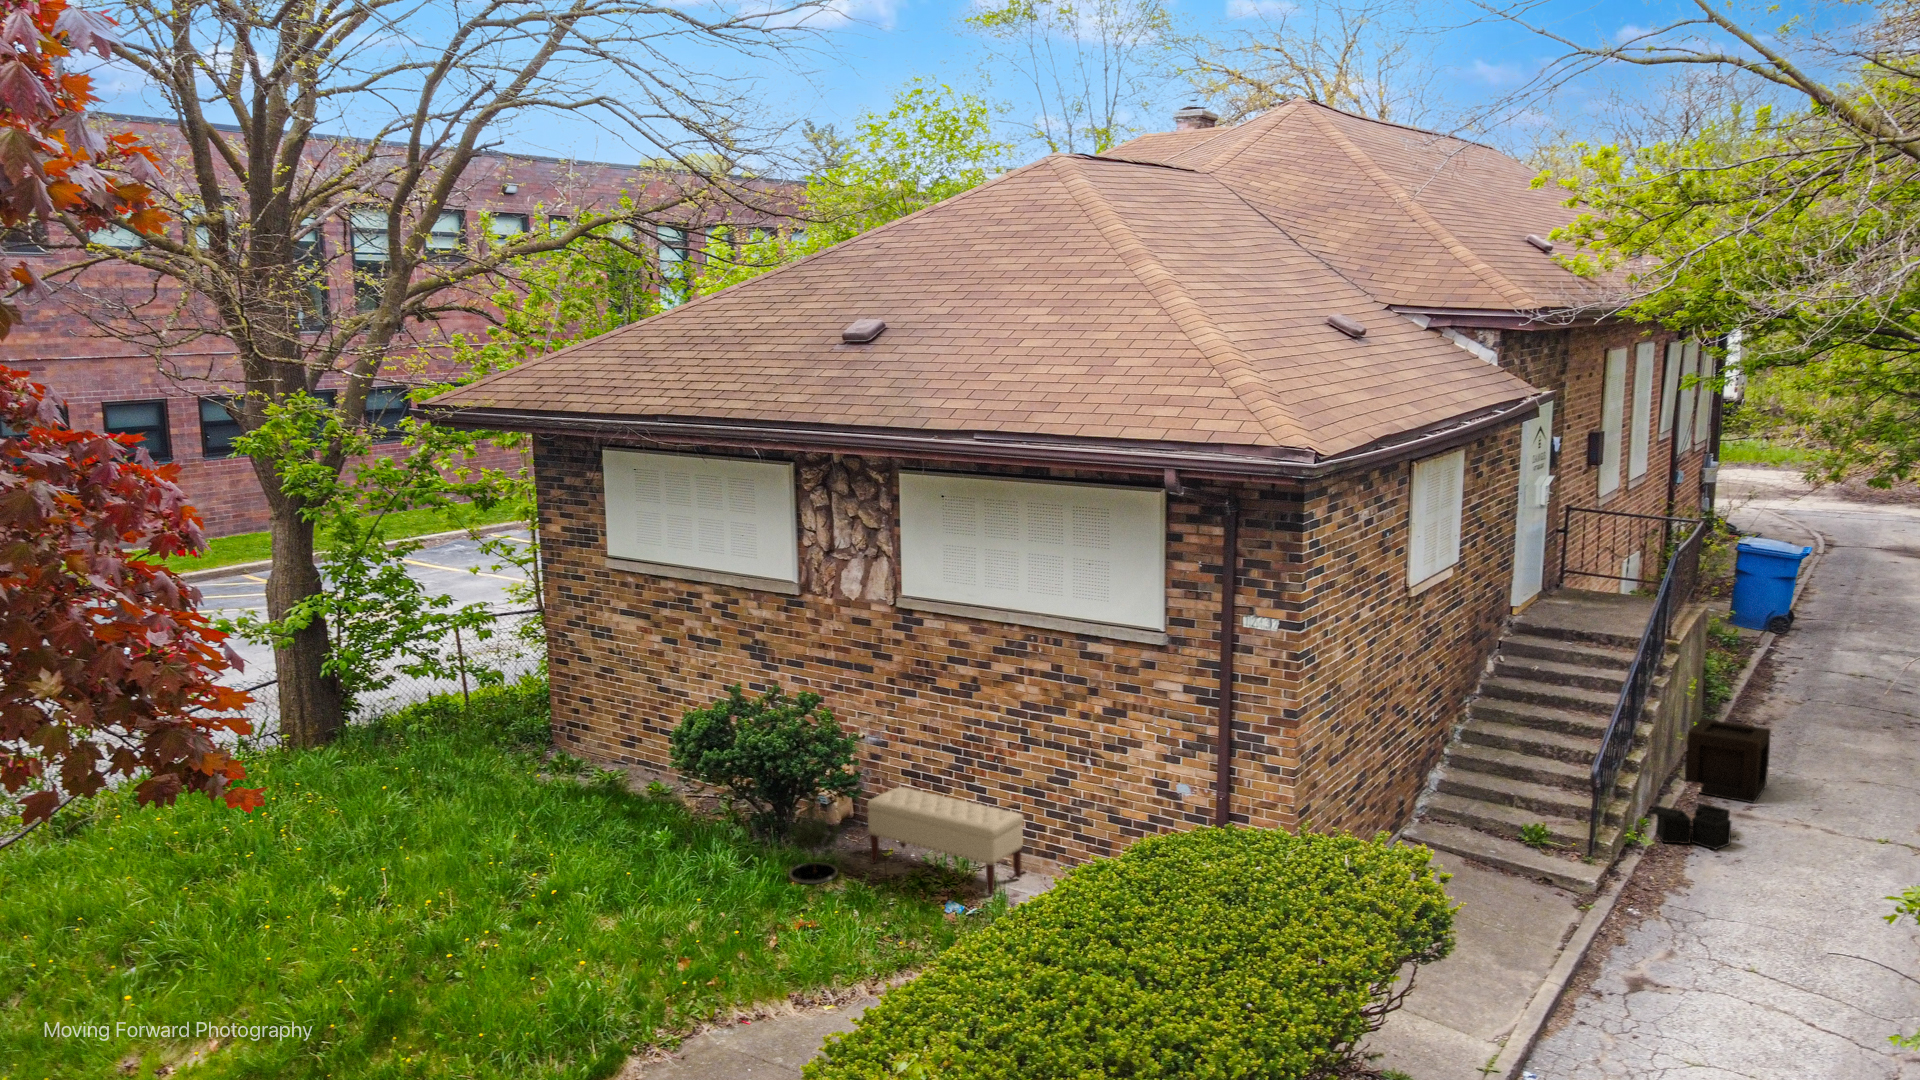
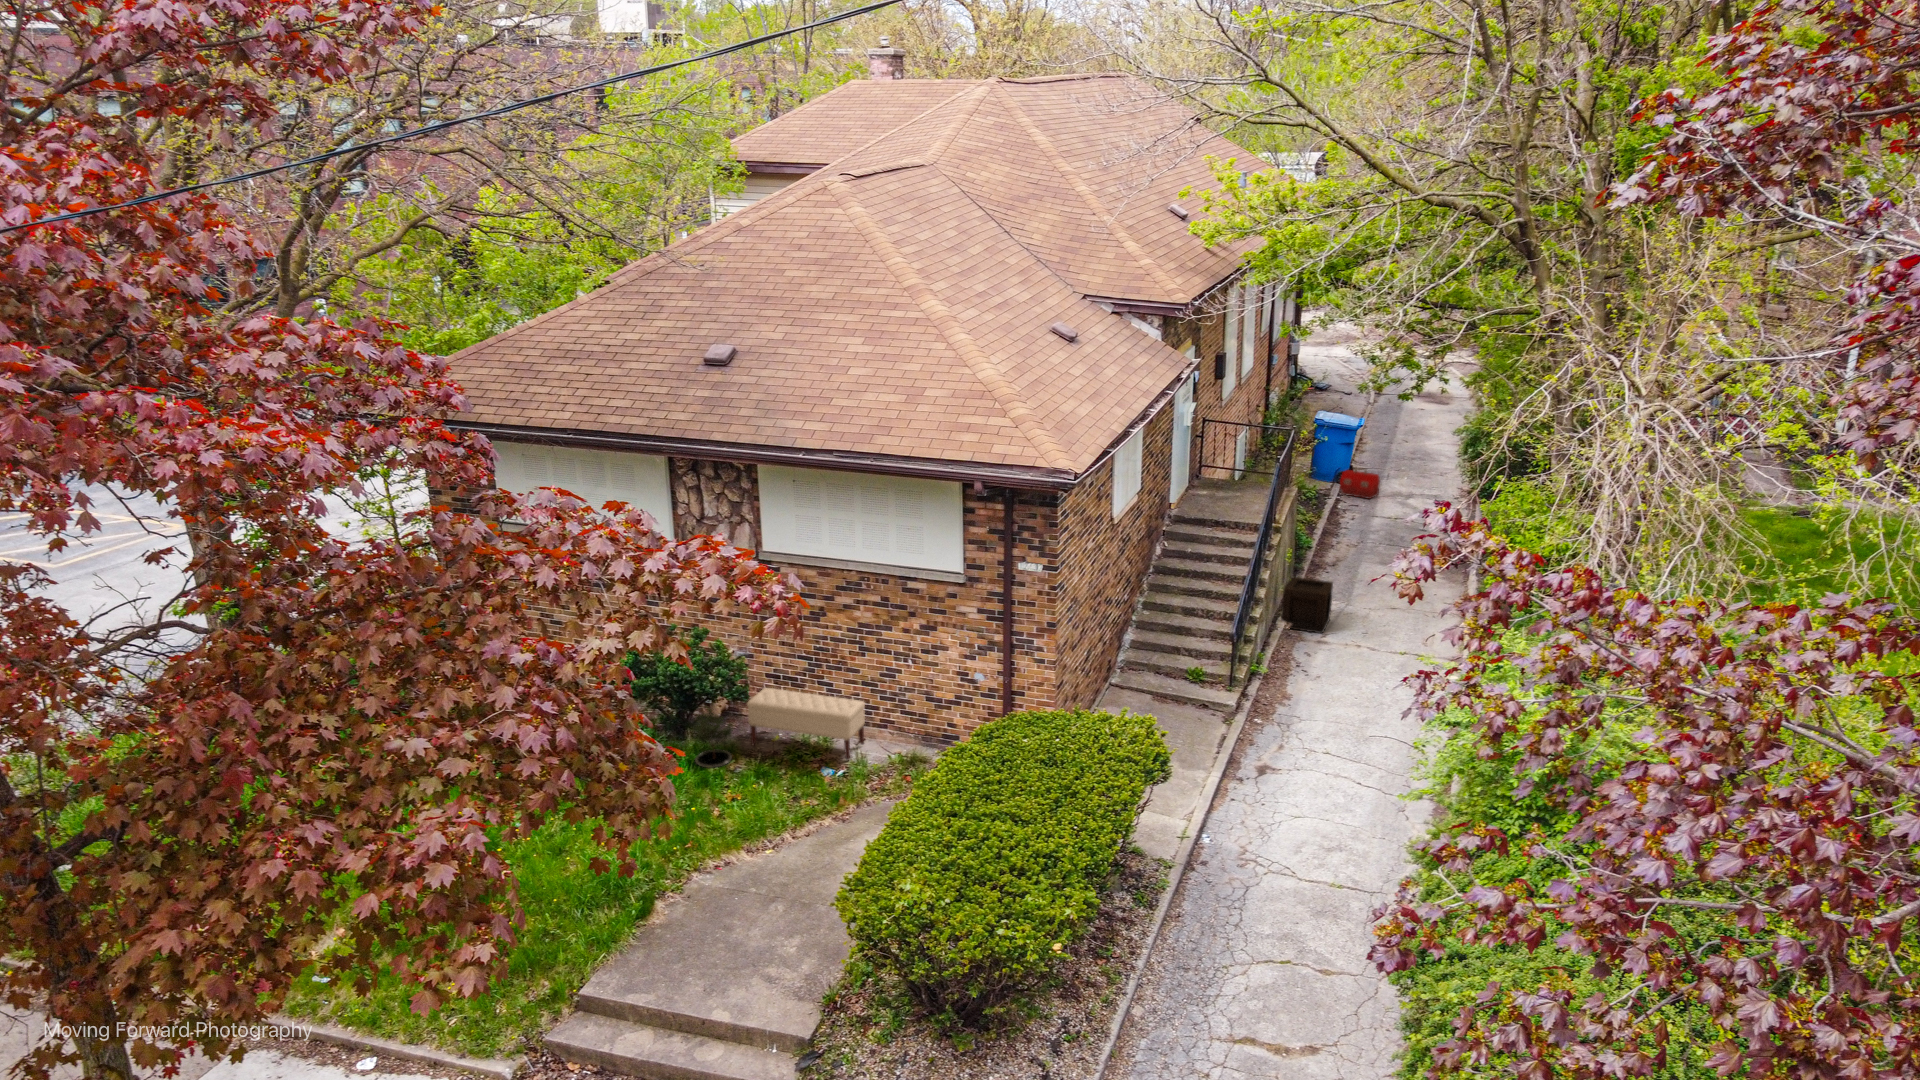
toolbox: none [1782,600,1847,643] -> present [1340,468,1380,499]
storage bin: present [1649,803,1732,849] -> none [1261,640,1314,671]

